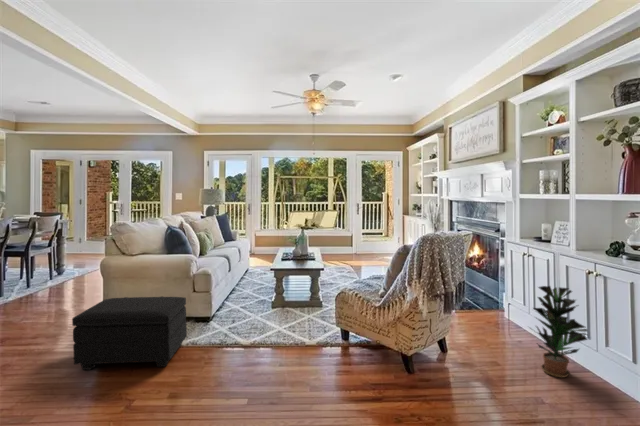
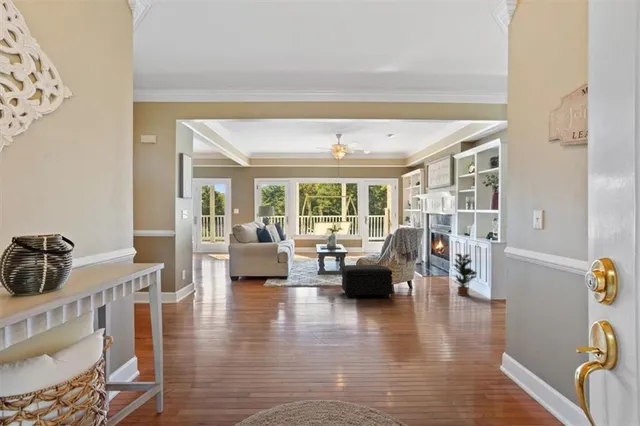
footstool: present [72,296,187,370] -> present [342,265,392,299]

